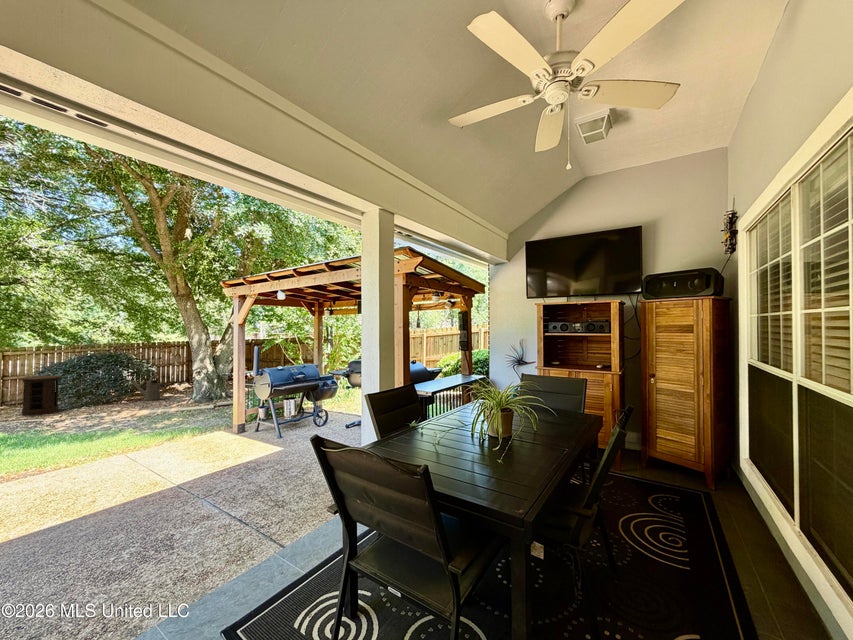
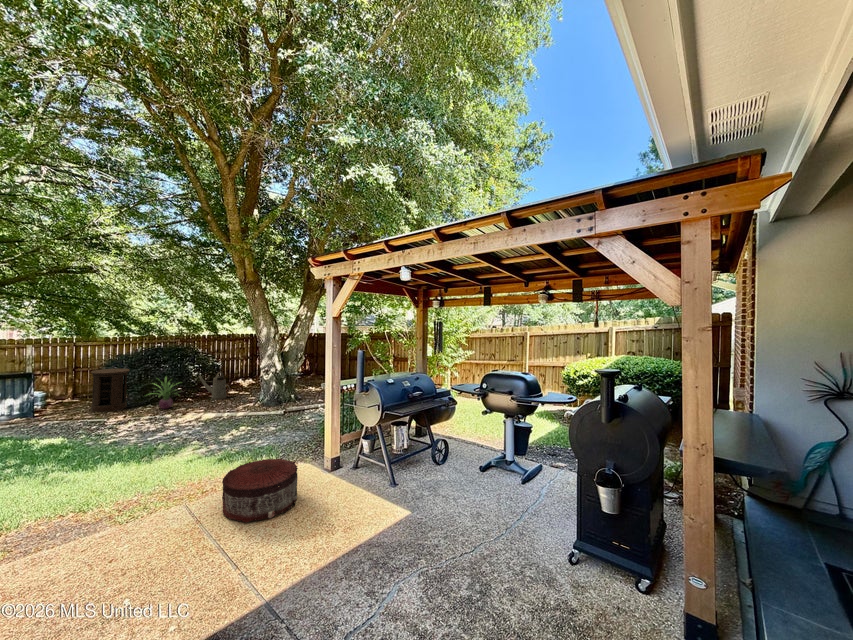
decorative plant: none [77,381,118,410] -> present [159,377,173,409]
pouf: none [155,430,218,472] -> present [222,458,298,523]

